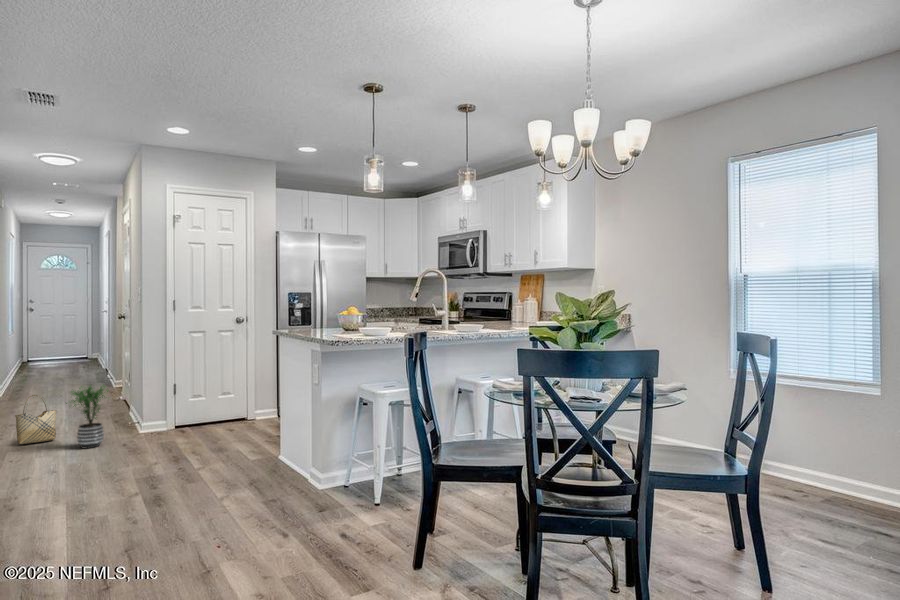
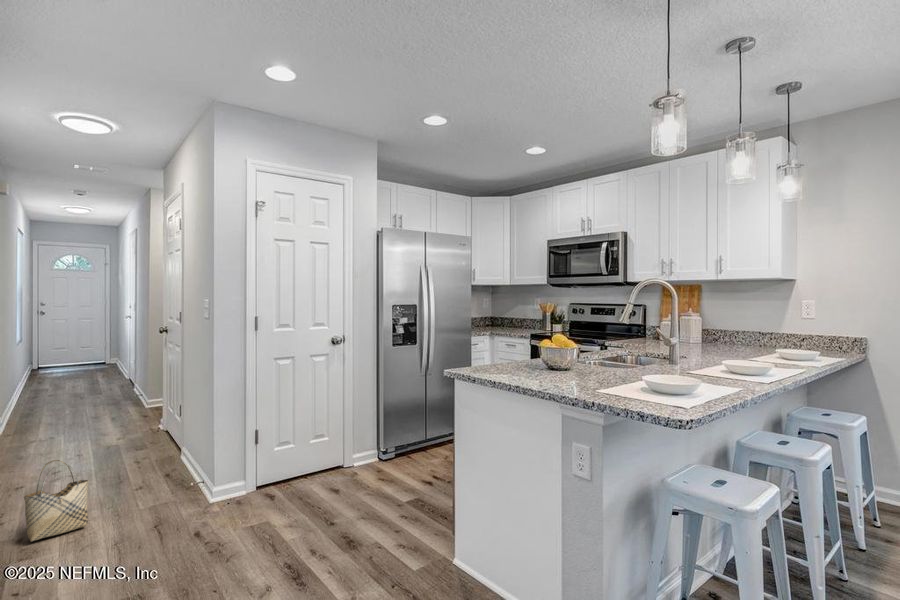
potted plant: present [66,385,108,448] -> none [107,444,182,548]

